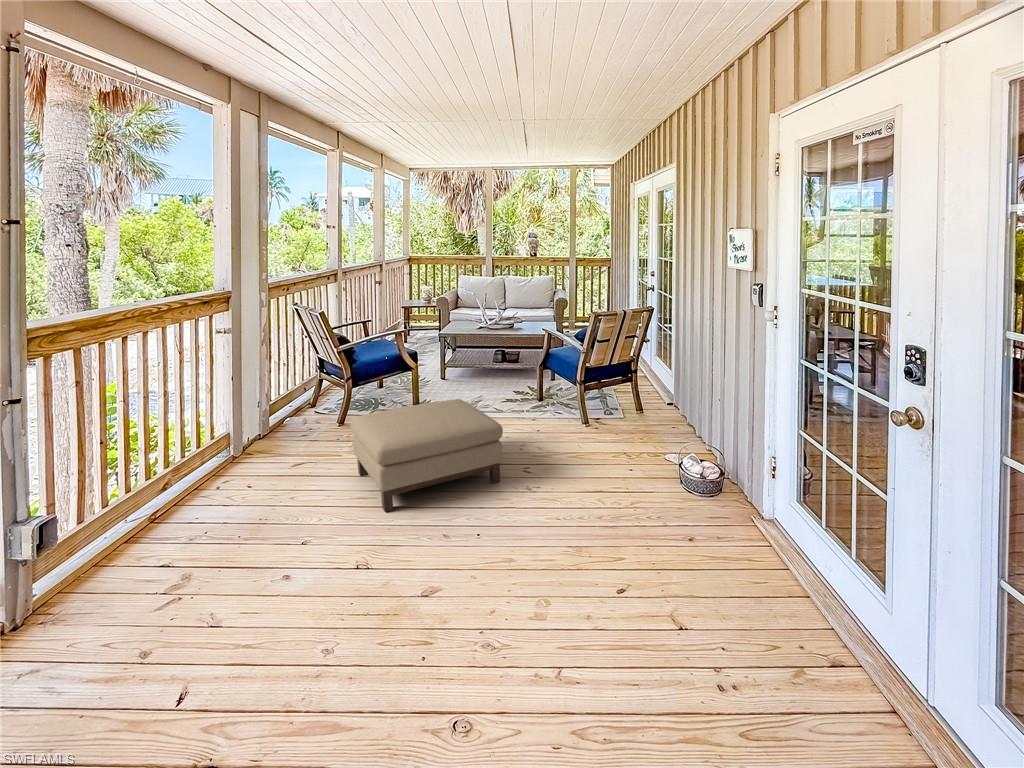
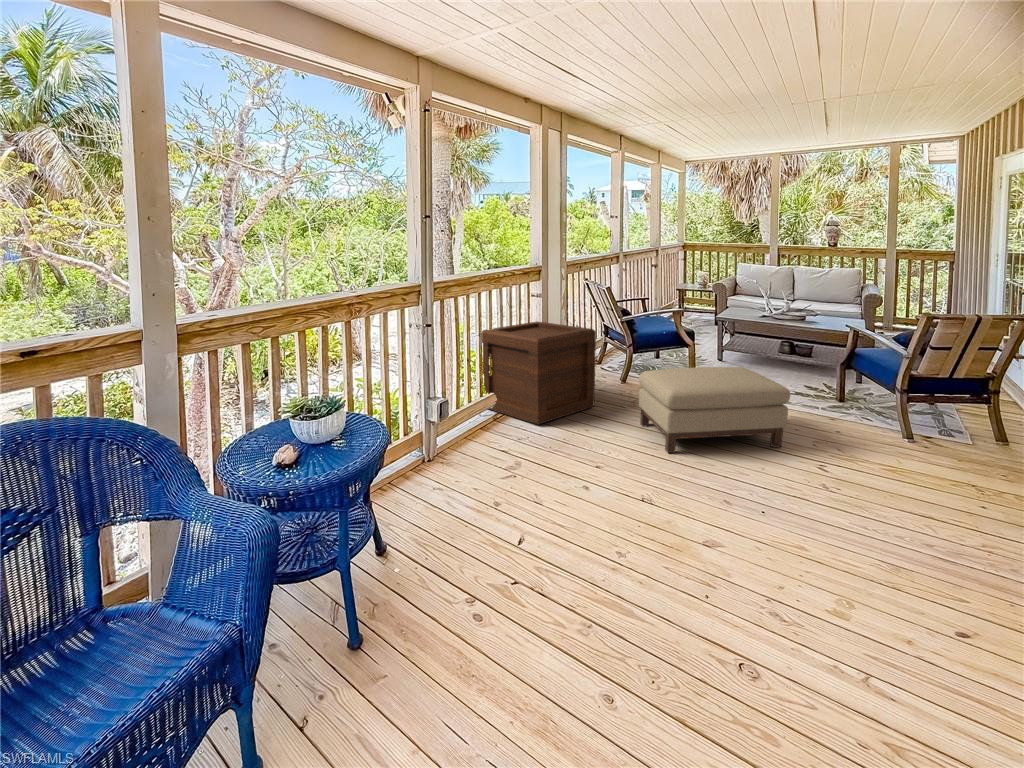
wooden crate: none [141,363,308,495] -> present [482,322,596,425]

